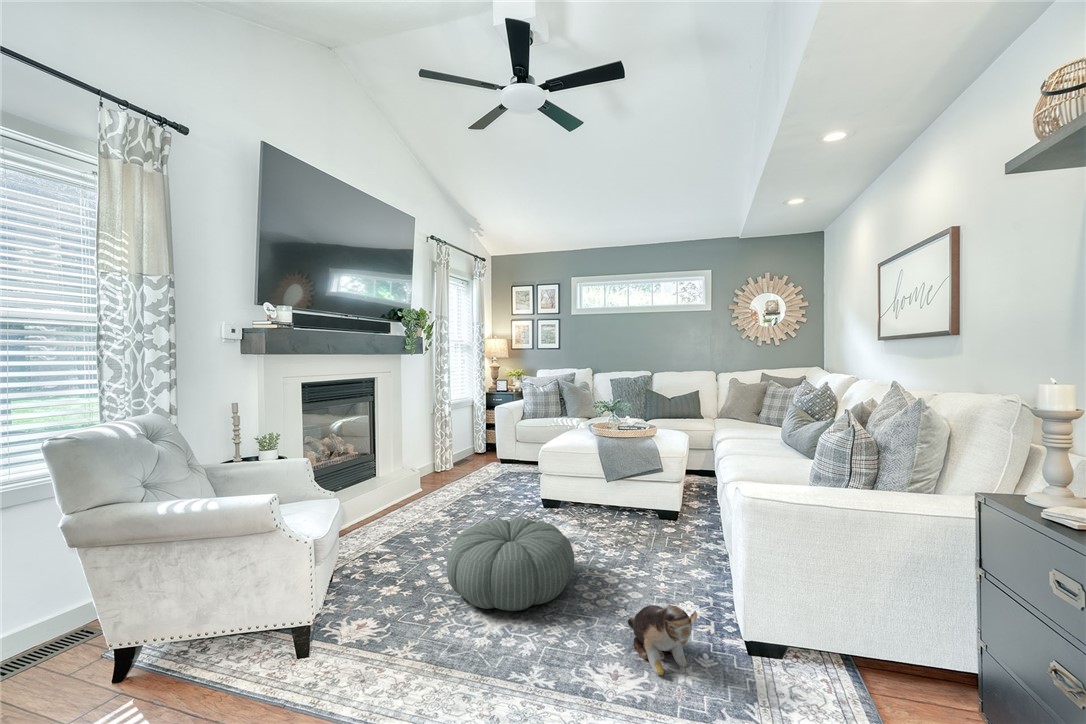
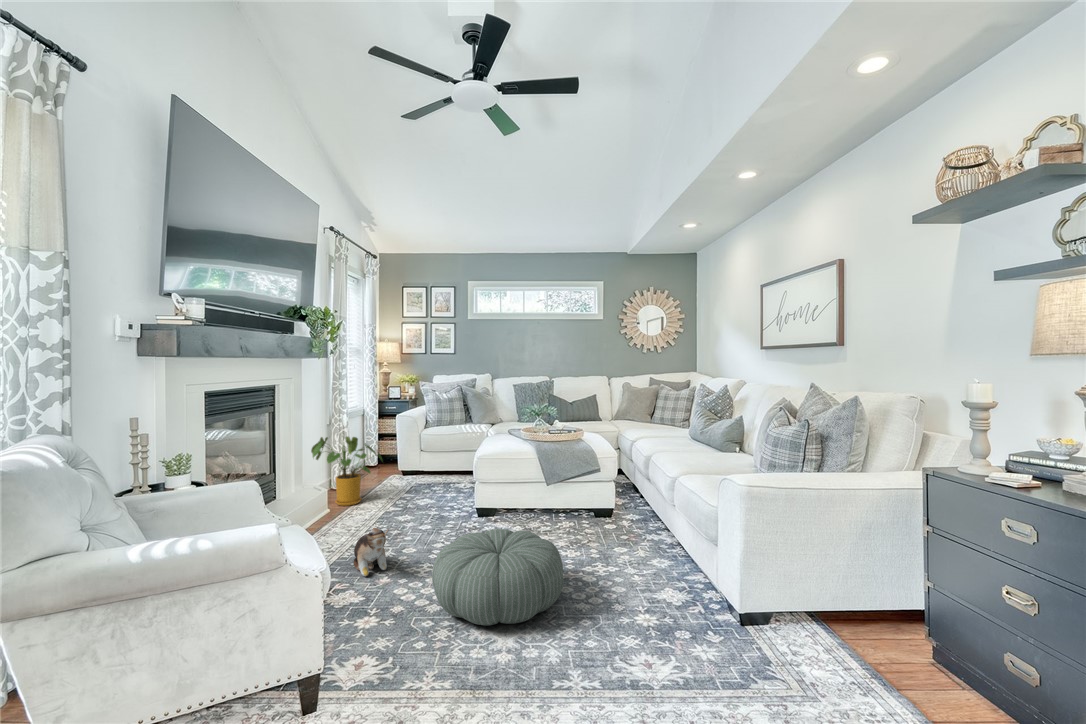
house plant: none [410,424,470,486] -> present [311,437,382,506]
plush toy: present [628,605,697,675] -> present [353,528,388,576]

